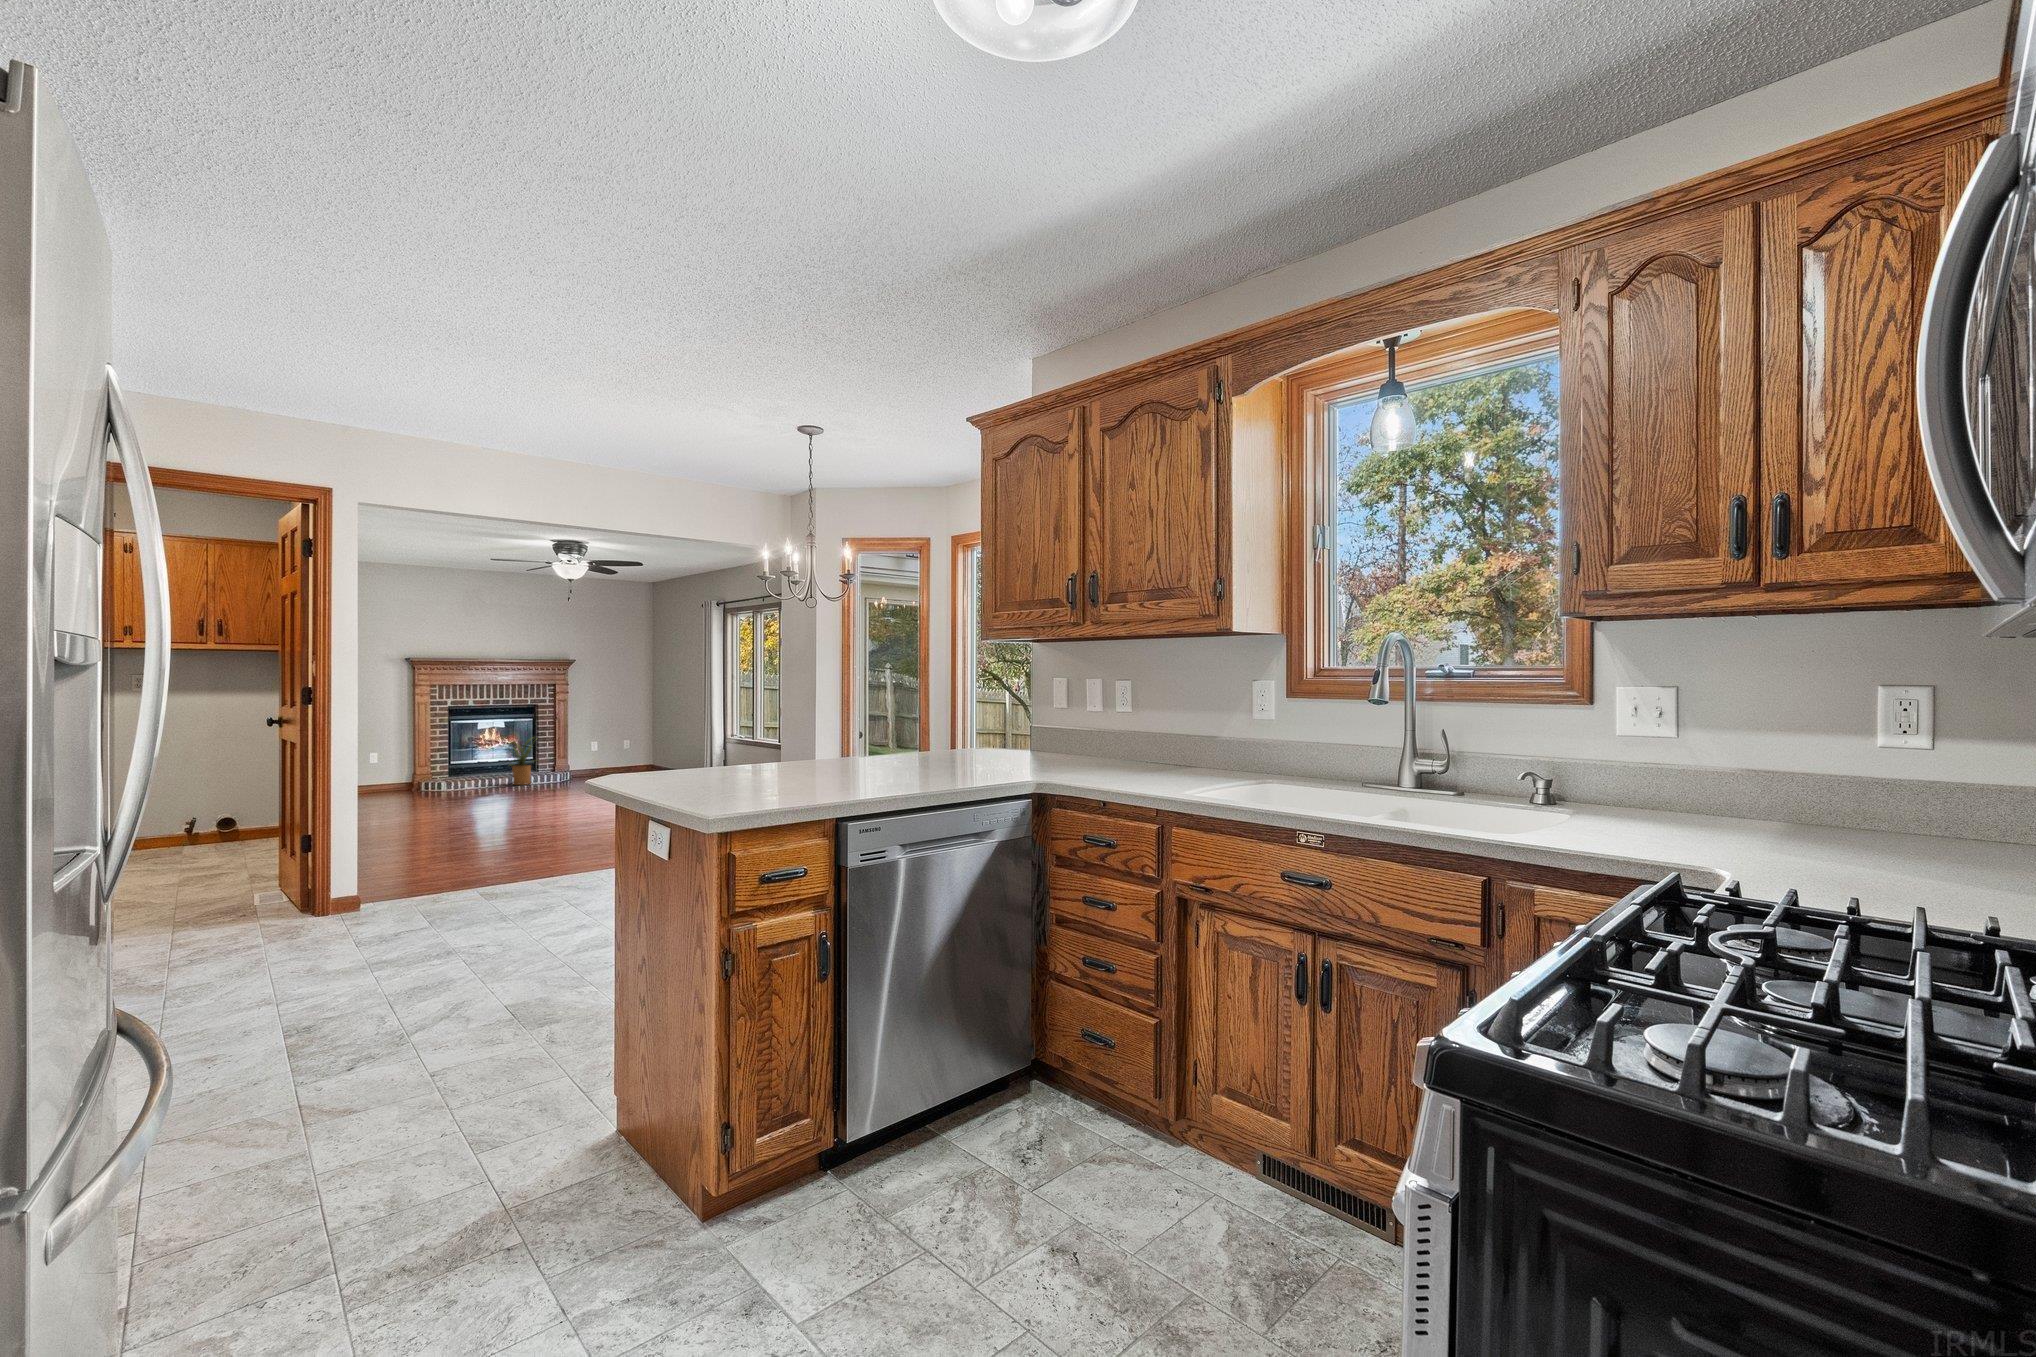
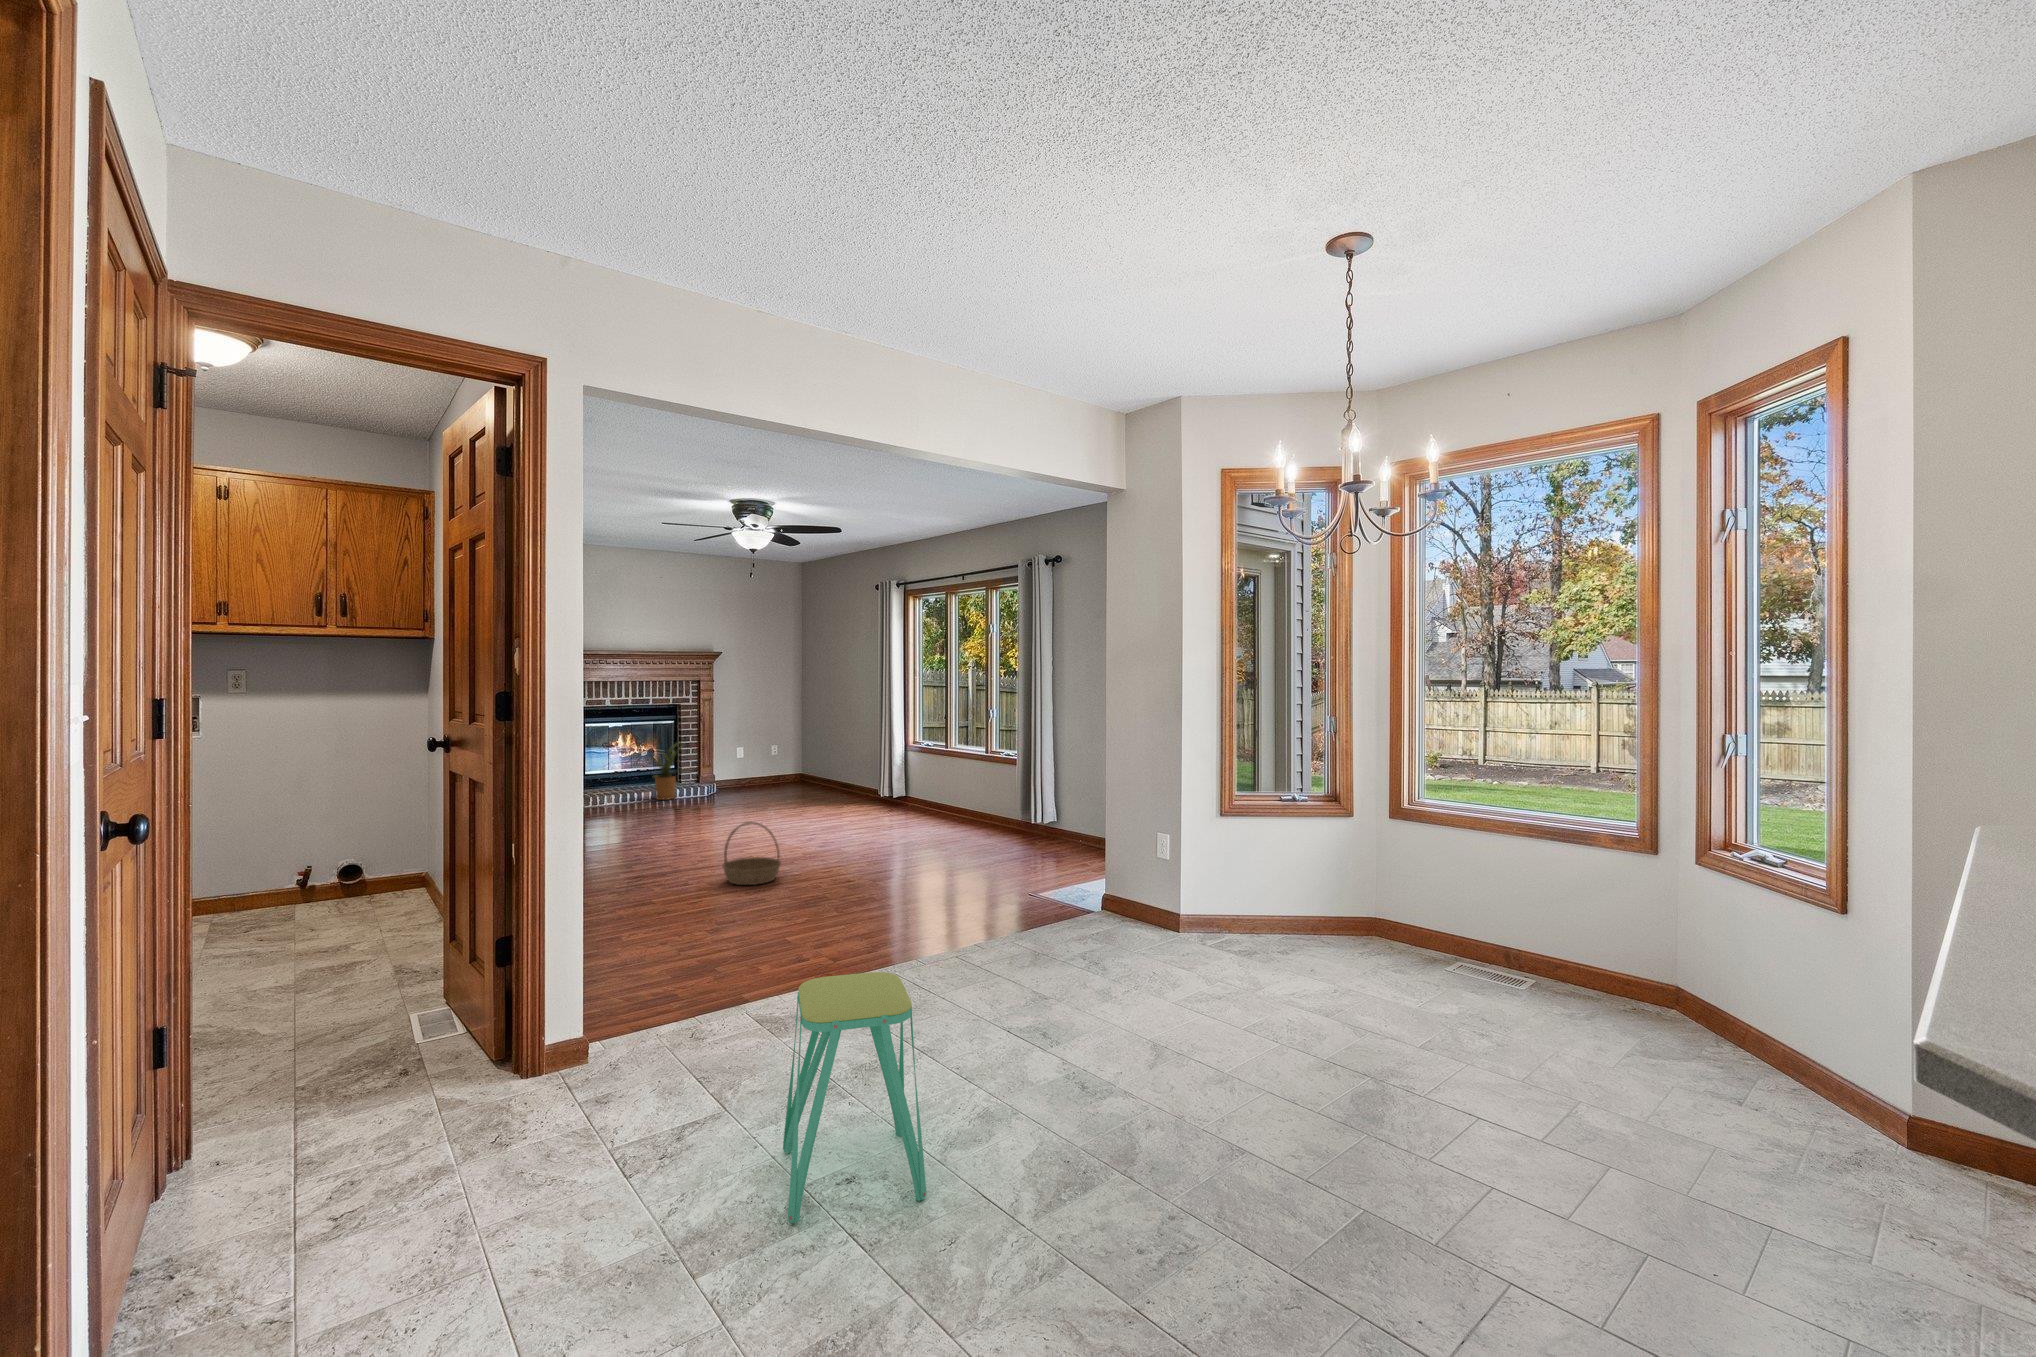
basket: none [522,786,571,833] -> present [722,822,781,885]
stool: none [433,834,532,958] -> present [783,972,926,1223]

